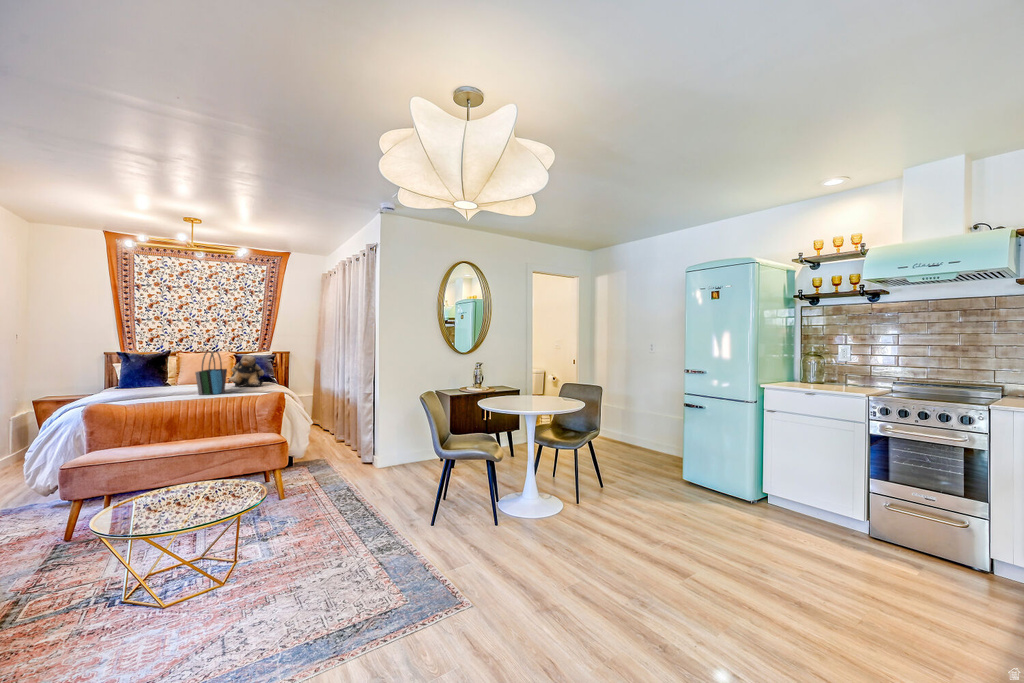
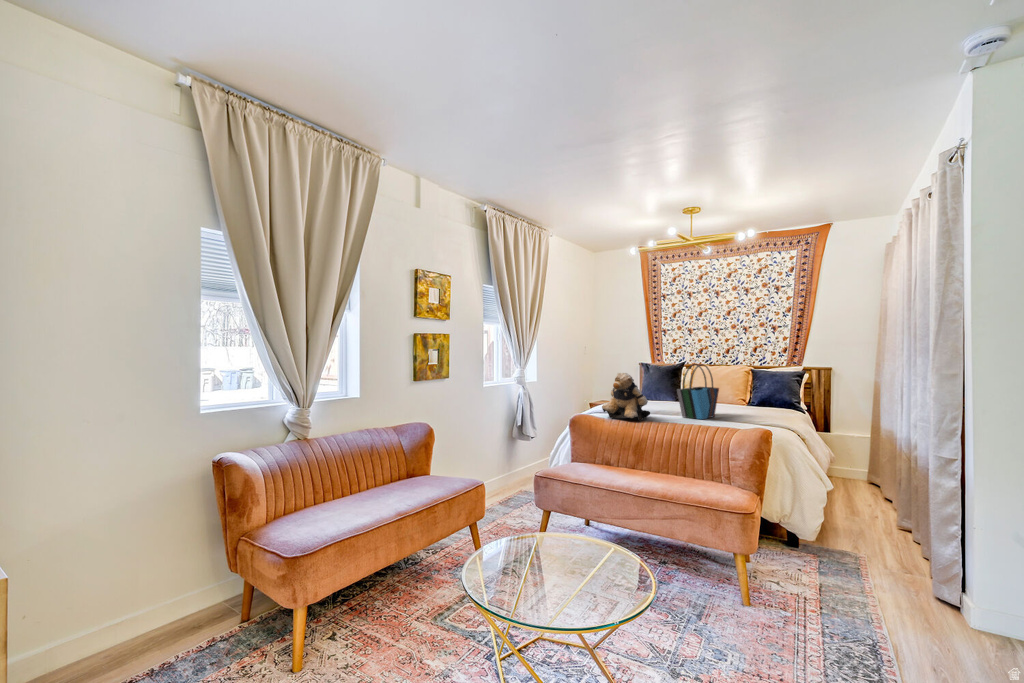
teddy bear: present [228,355,264,387] -> present [602,373,650,421]

